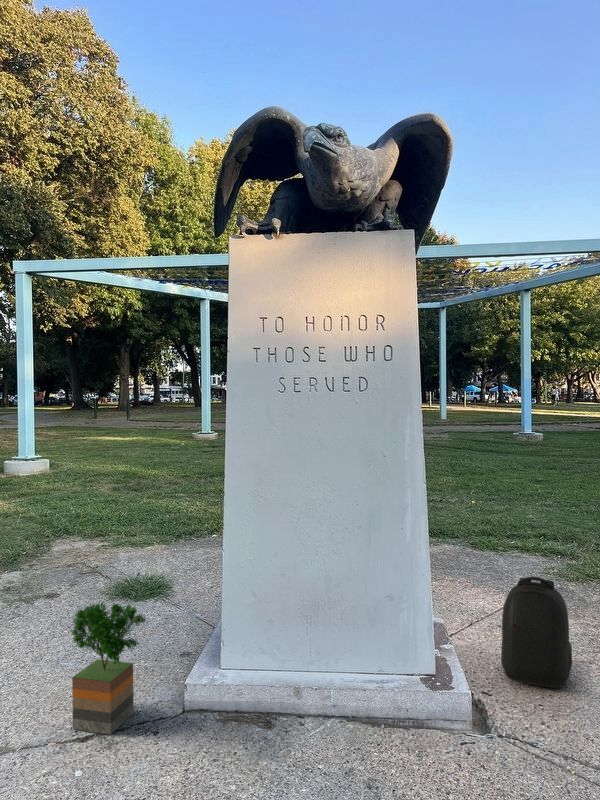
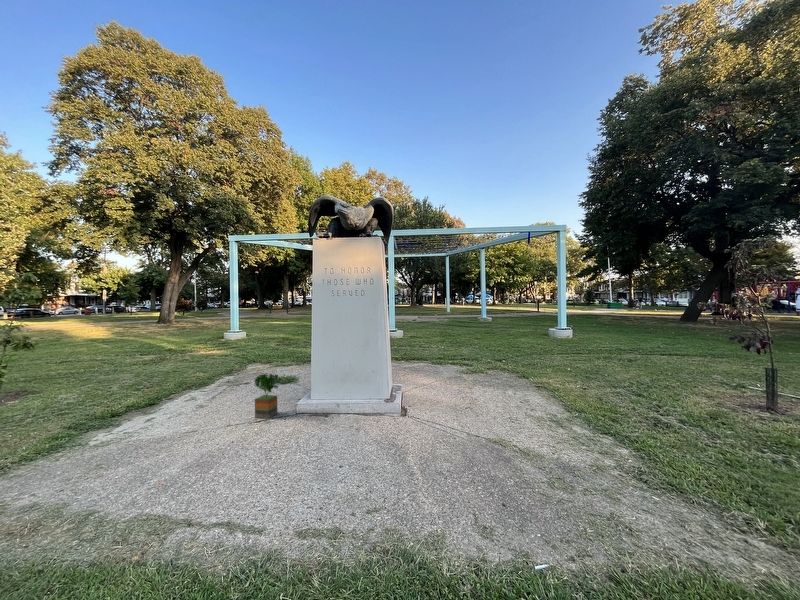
backpack: present [501,577,572,688] -> none [416,365,442,403]

